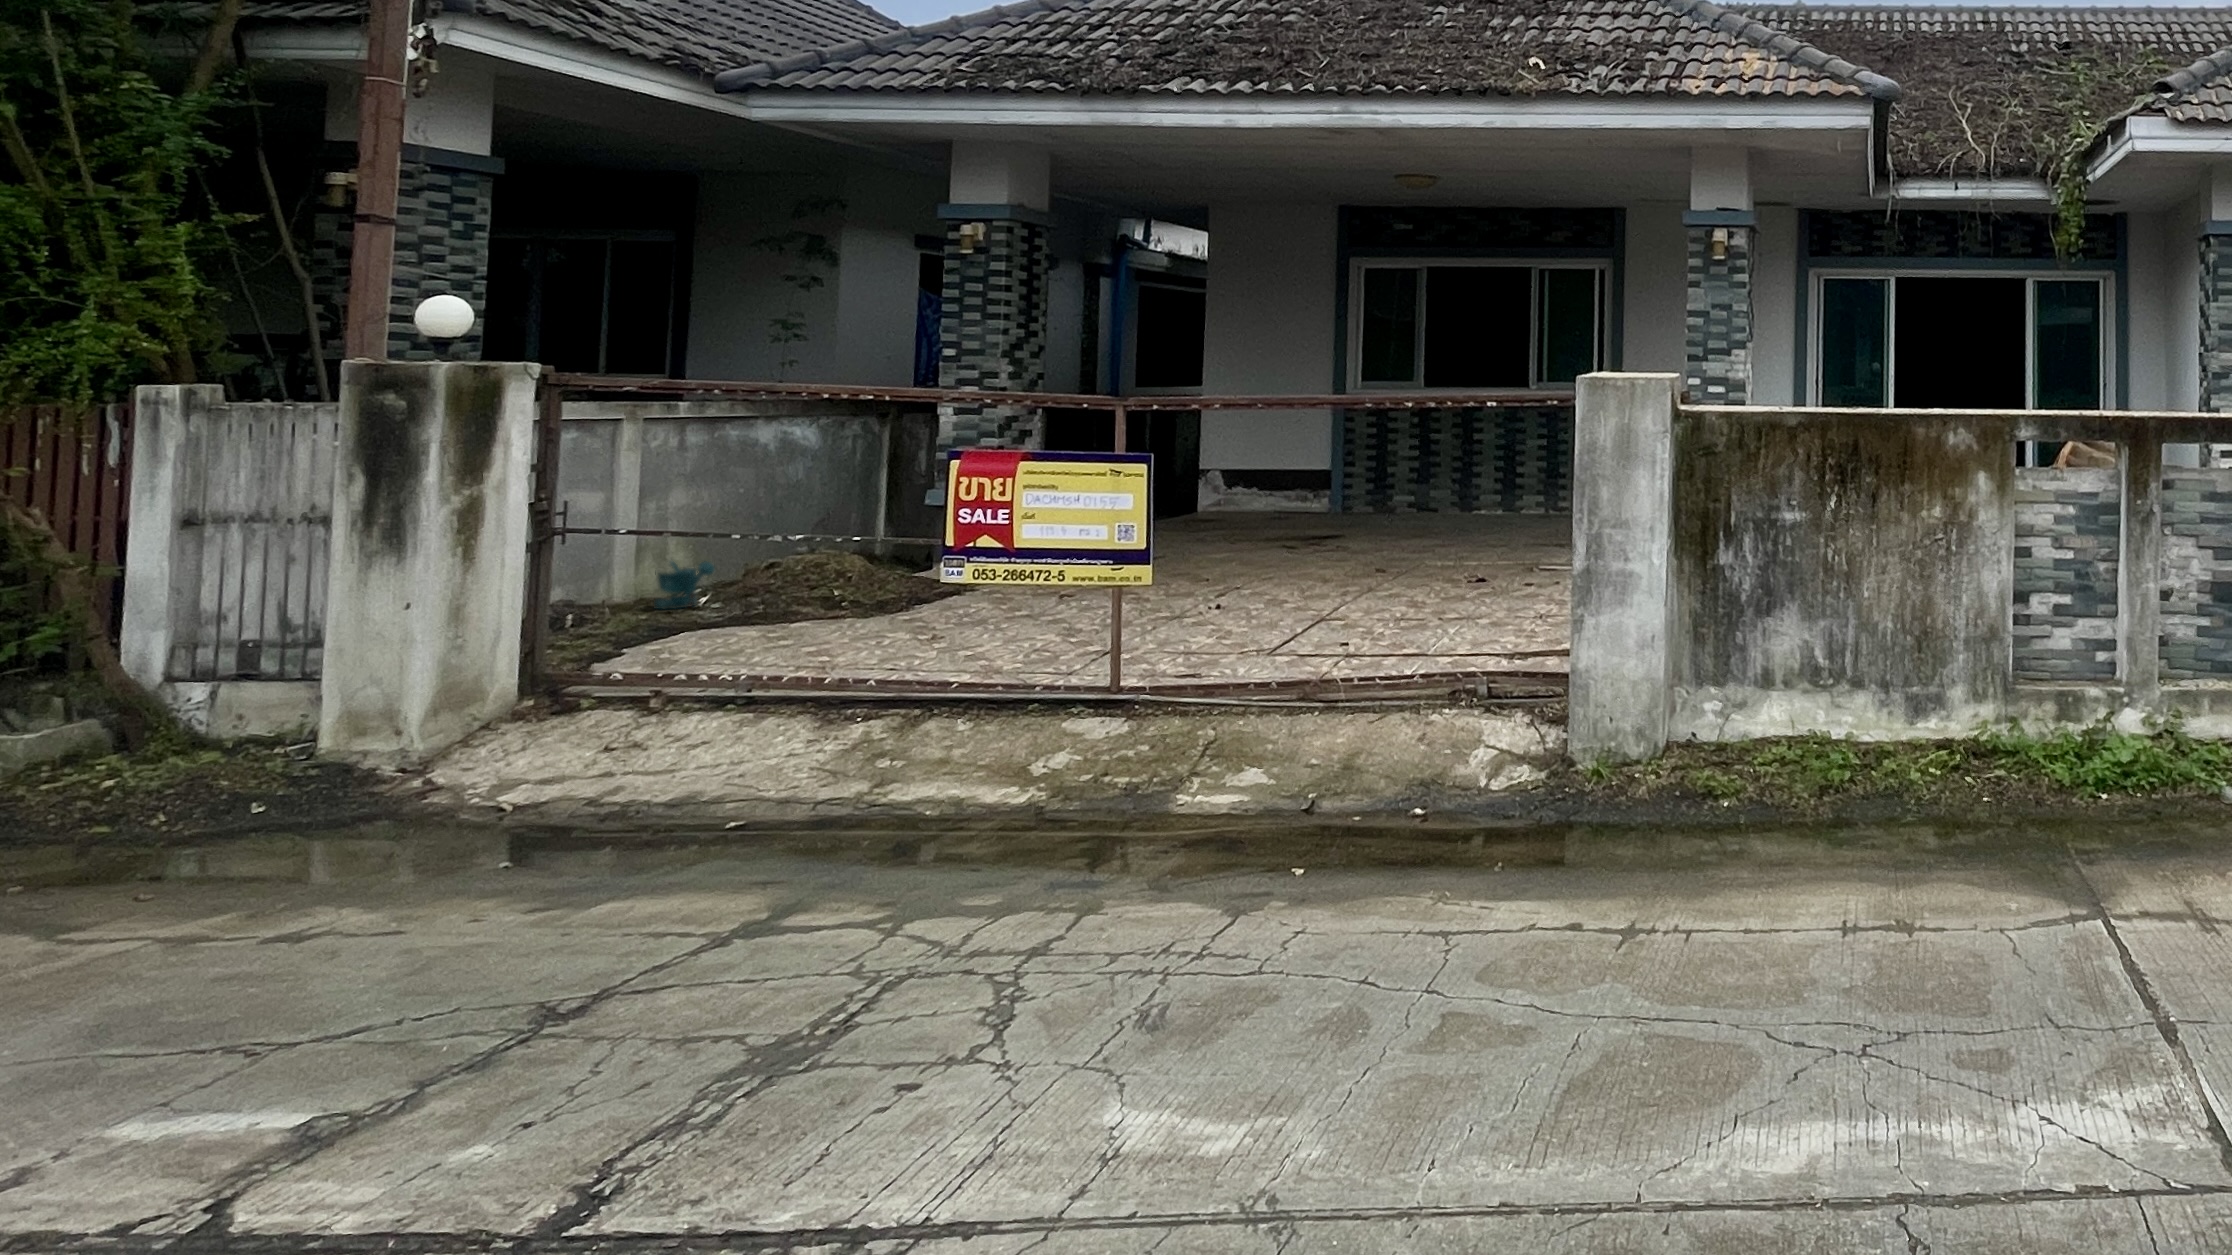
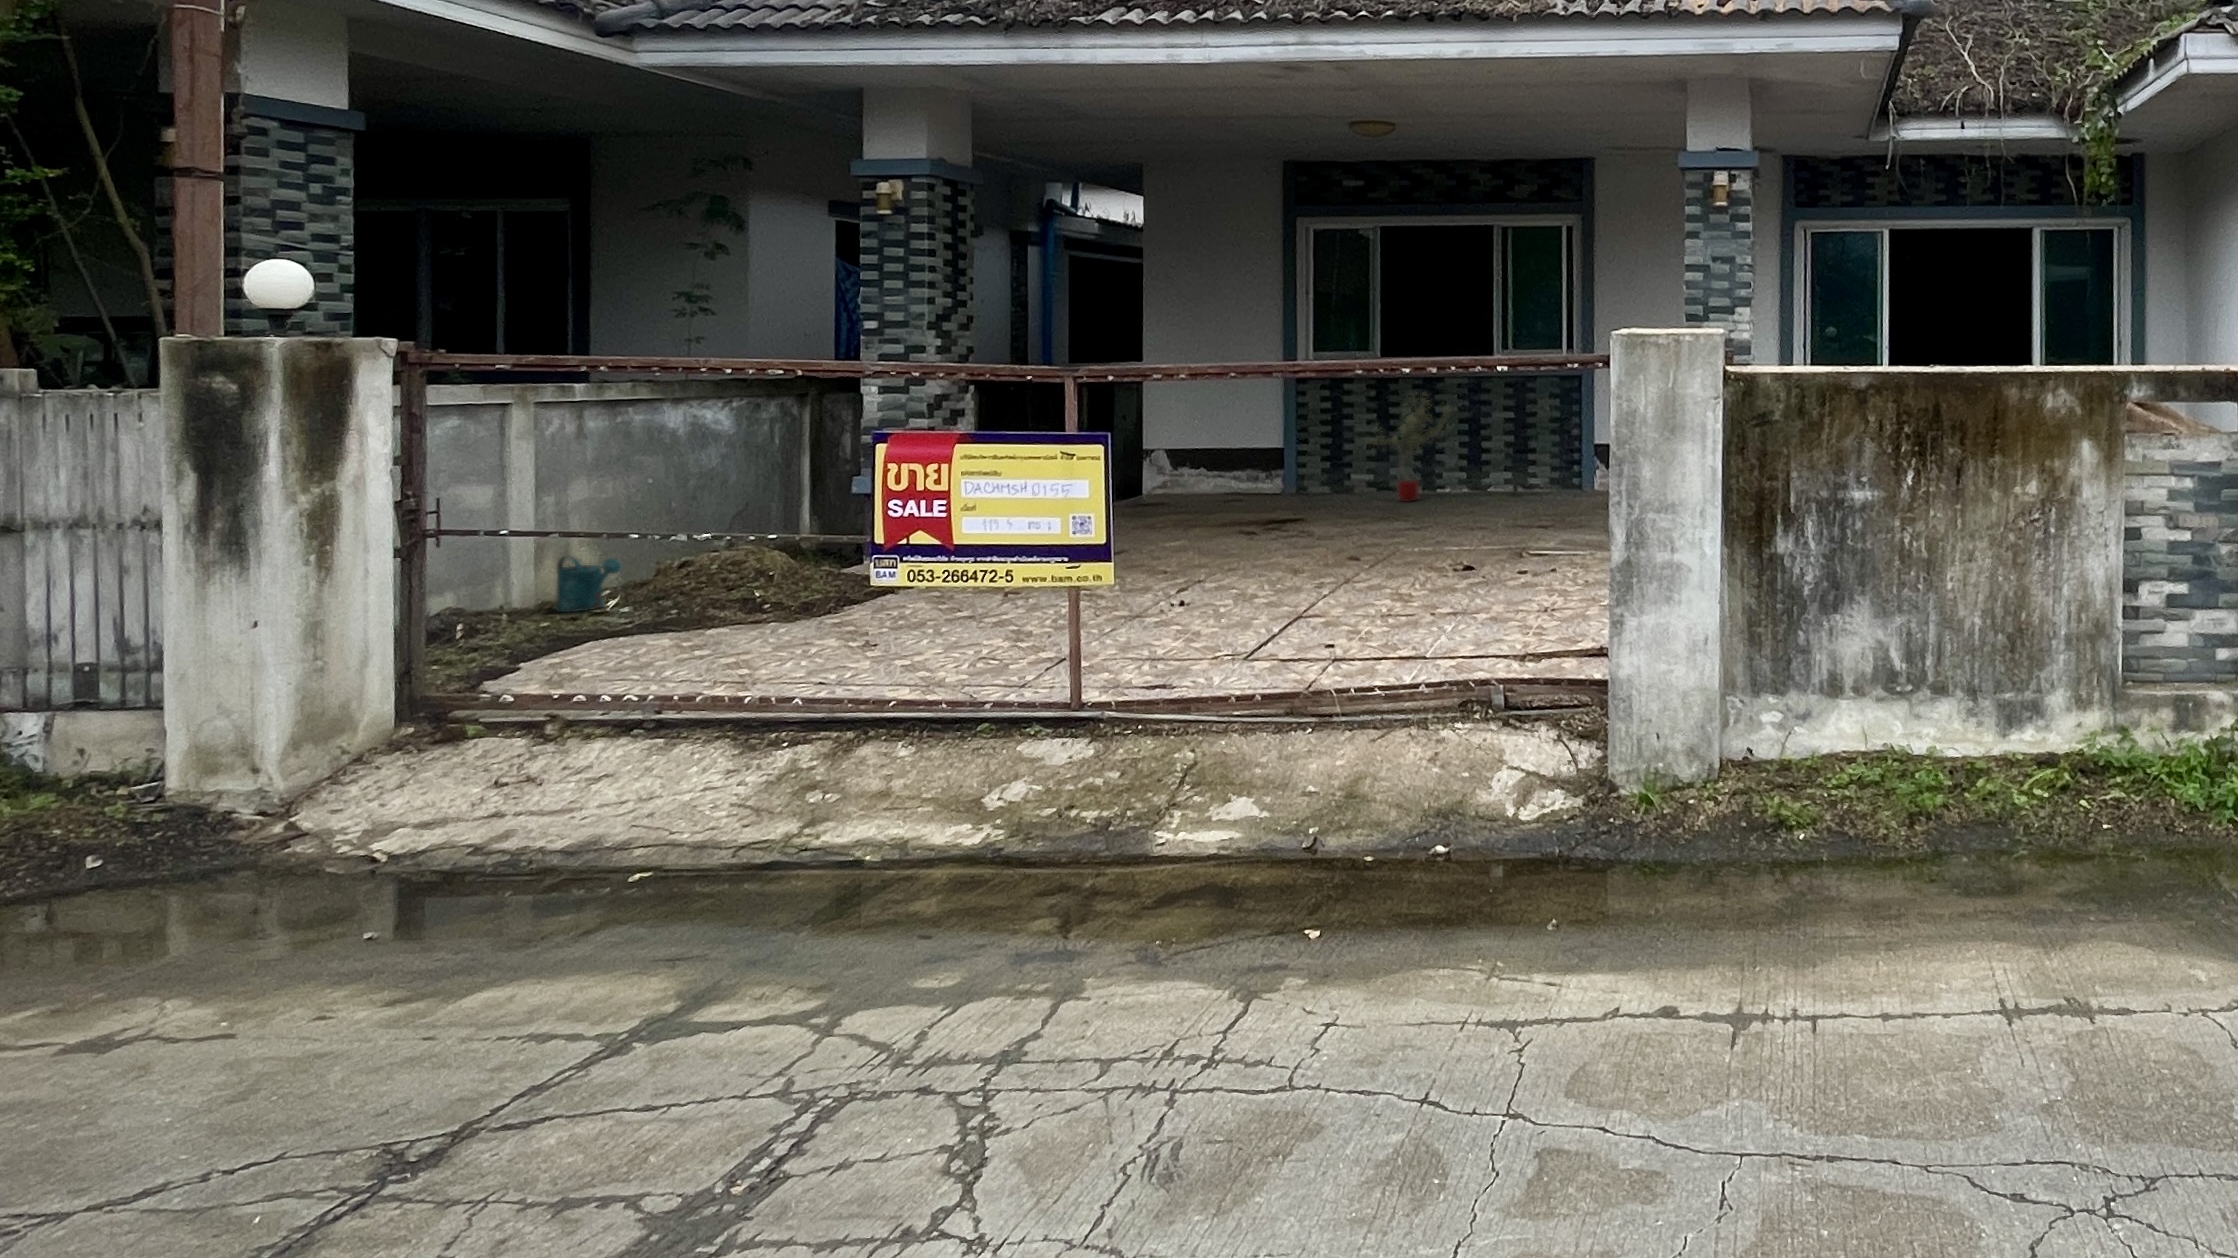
potted tree: none [1398,424,1482,527] -> present [1367,392,1450,502]

